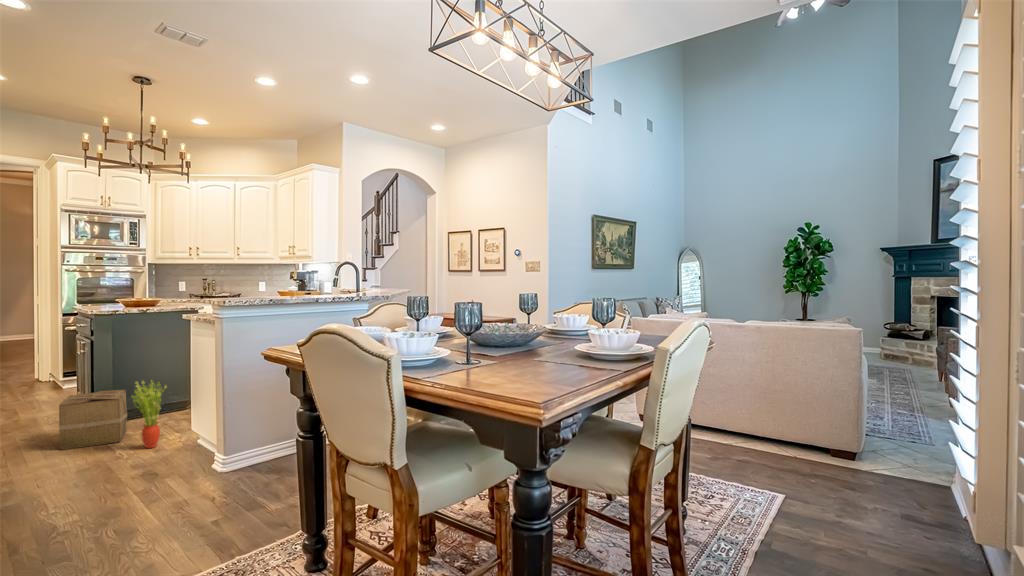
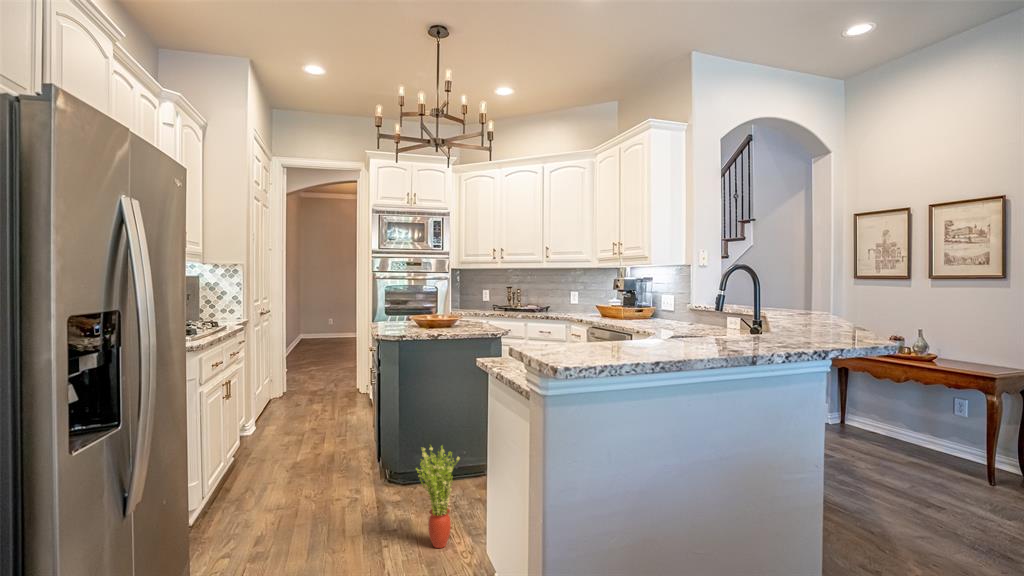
cardboard box: present [59,390,127,450] -> none [343,442,418,523]

